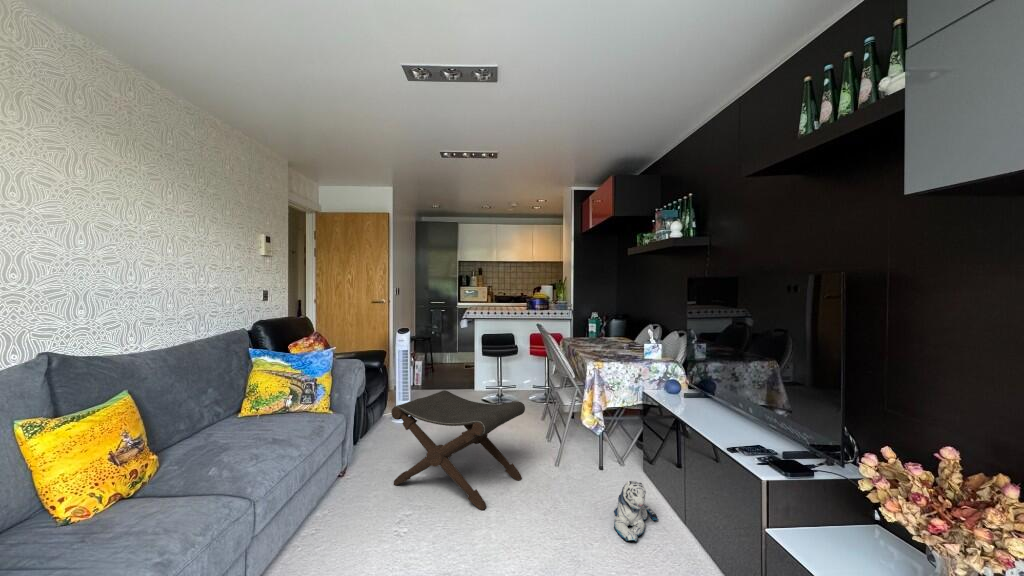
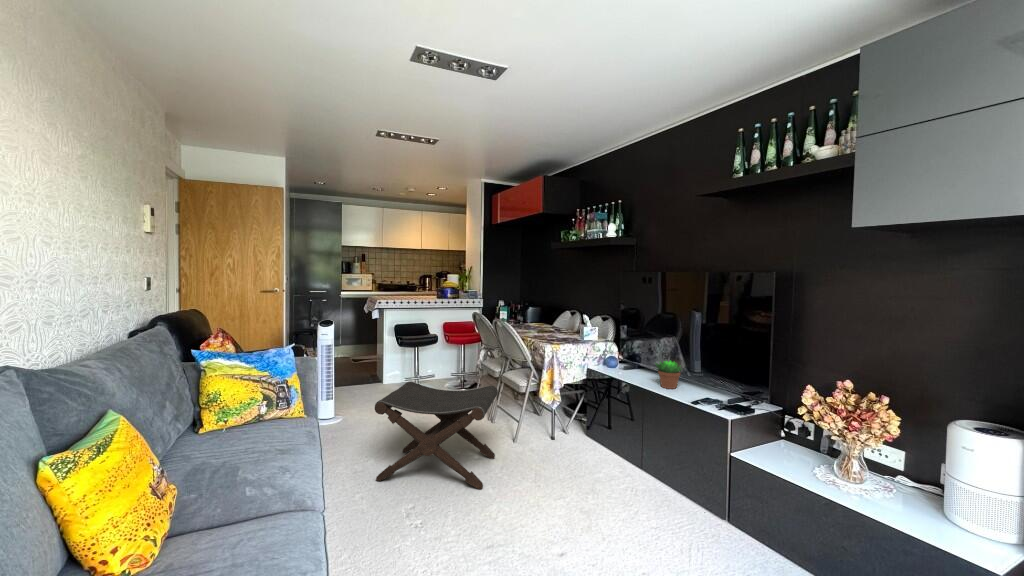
succulent plant: none [702,388,738,425] -> present [655,361,682,389]
plush toy: present [614,481,658,541] -> none [589,443,626,492]

